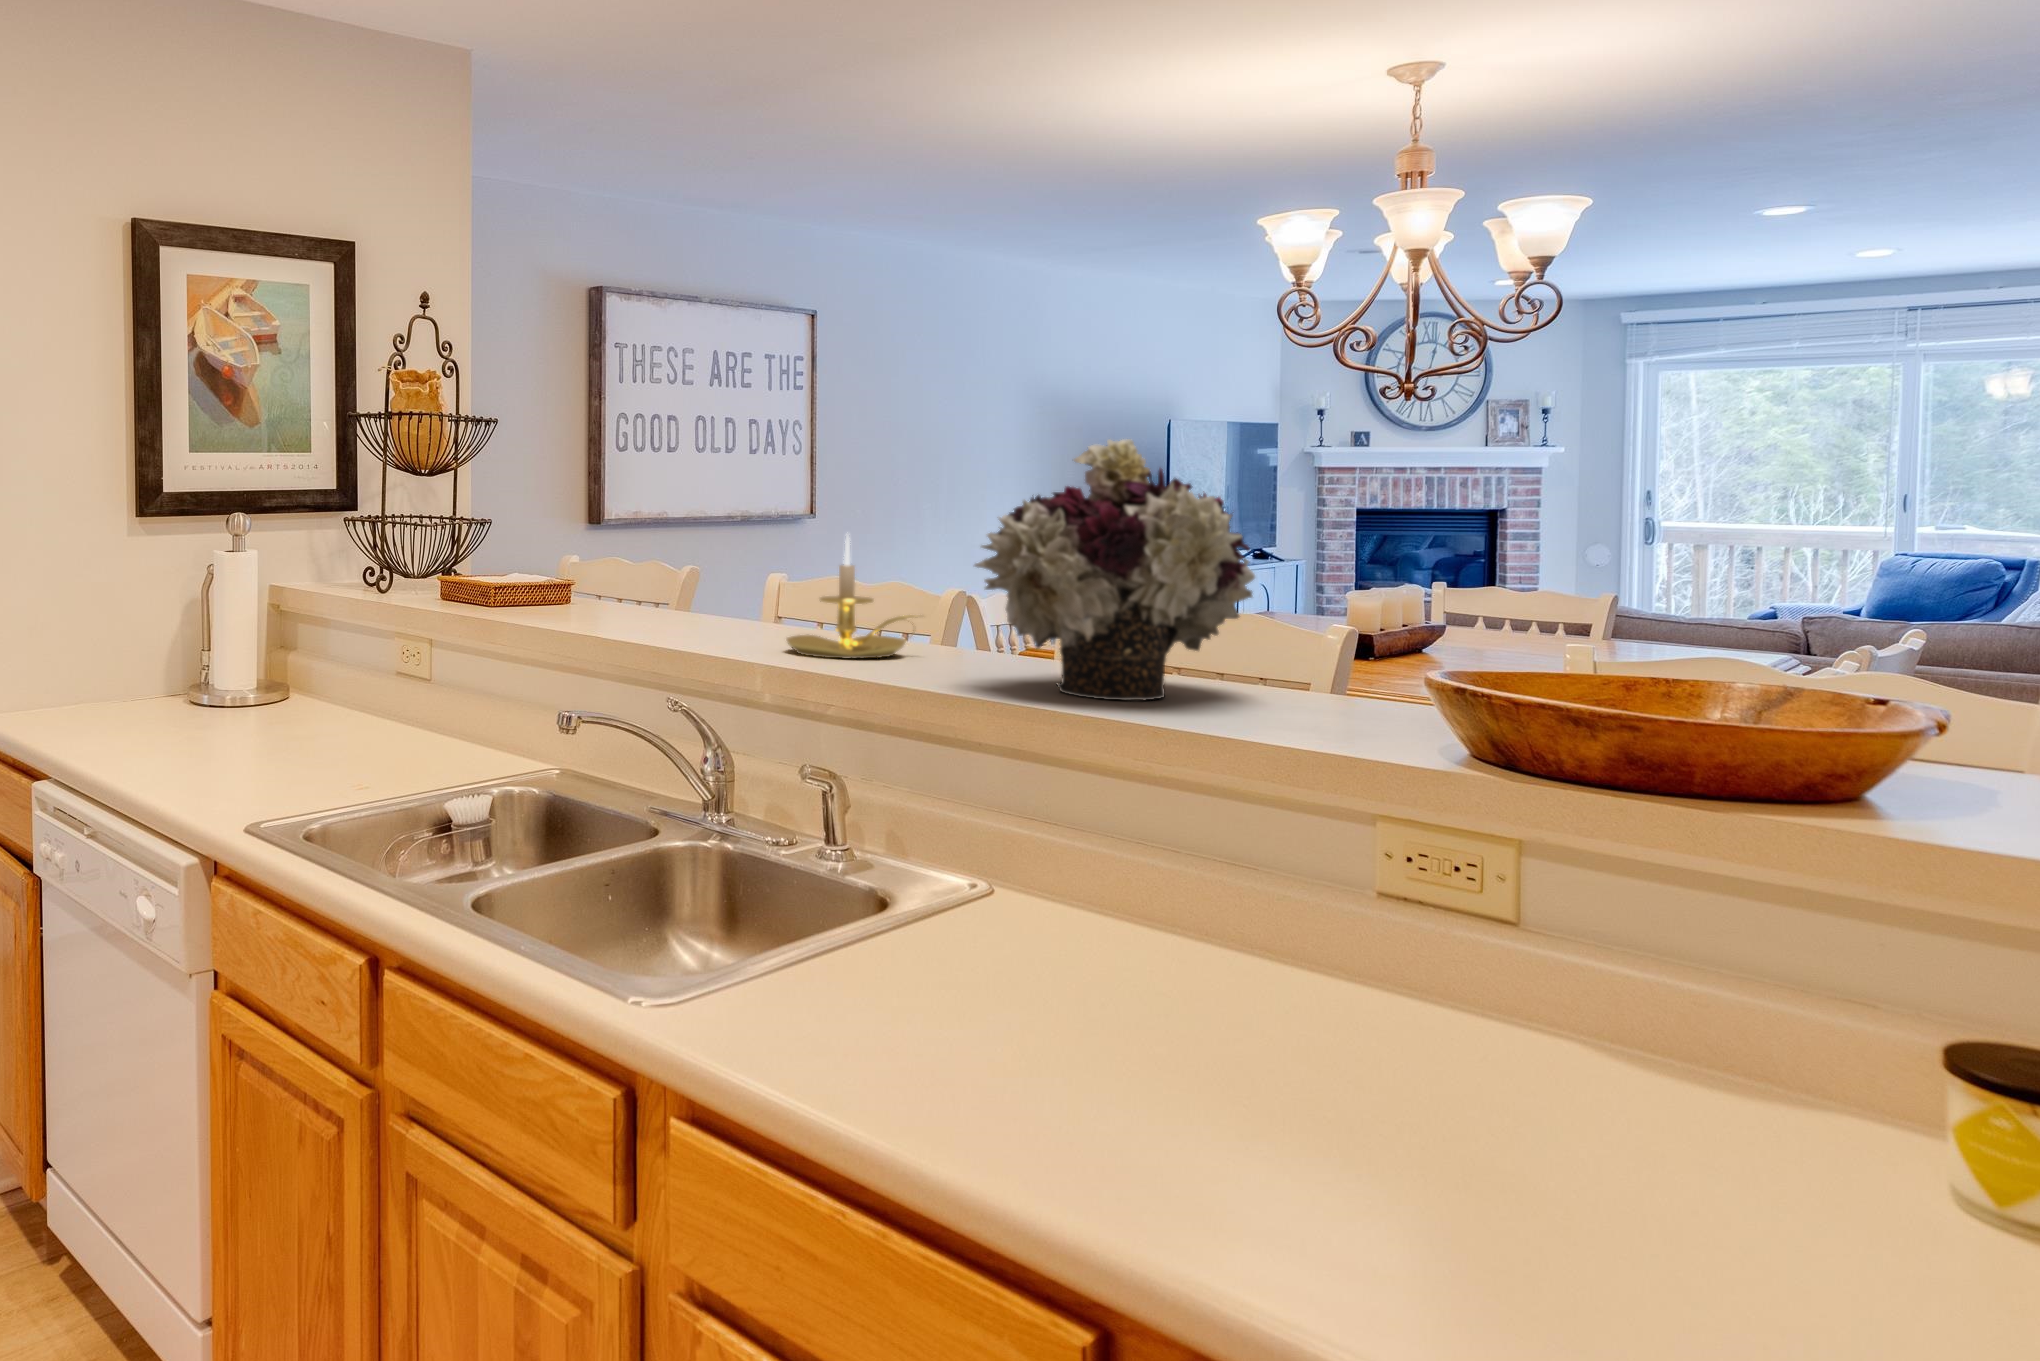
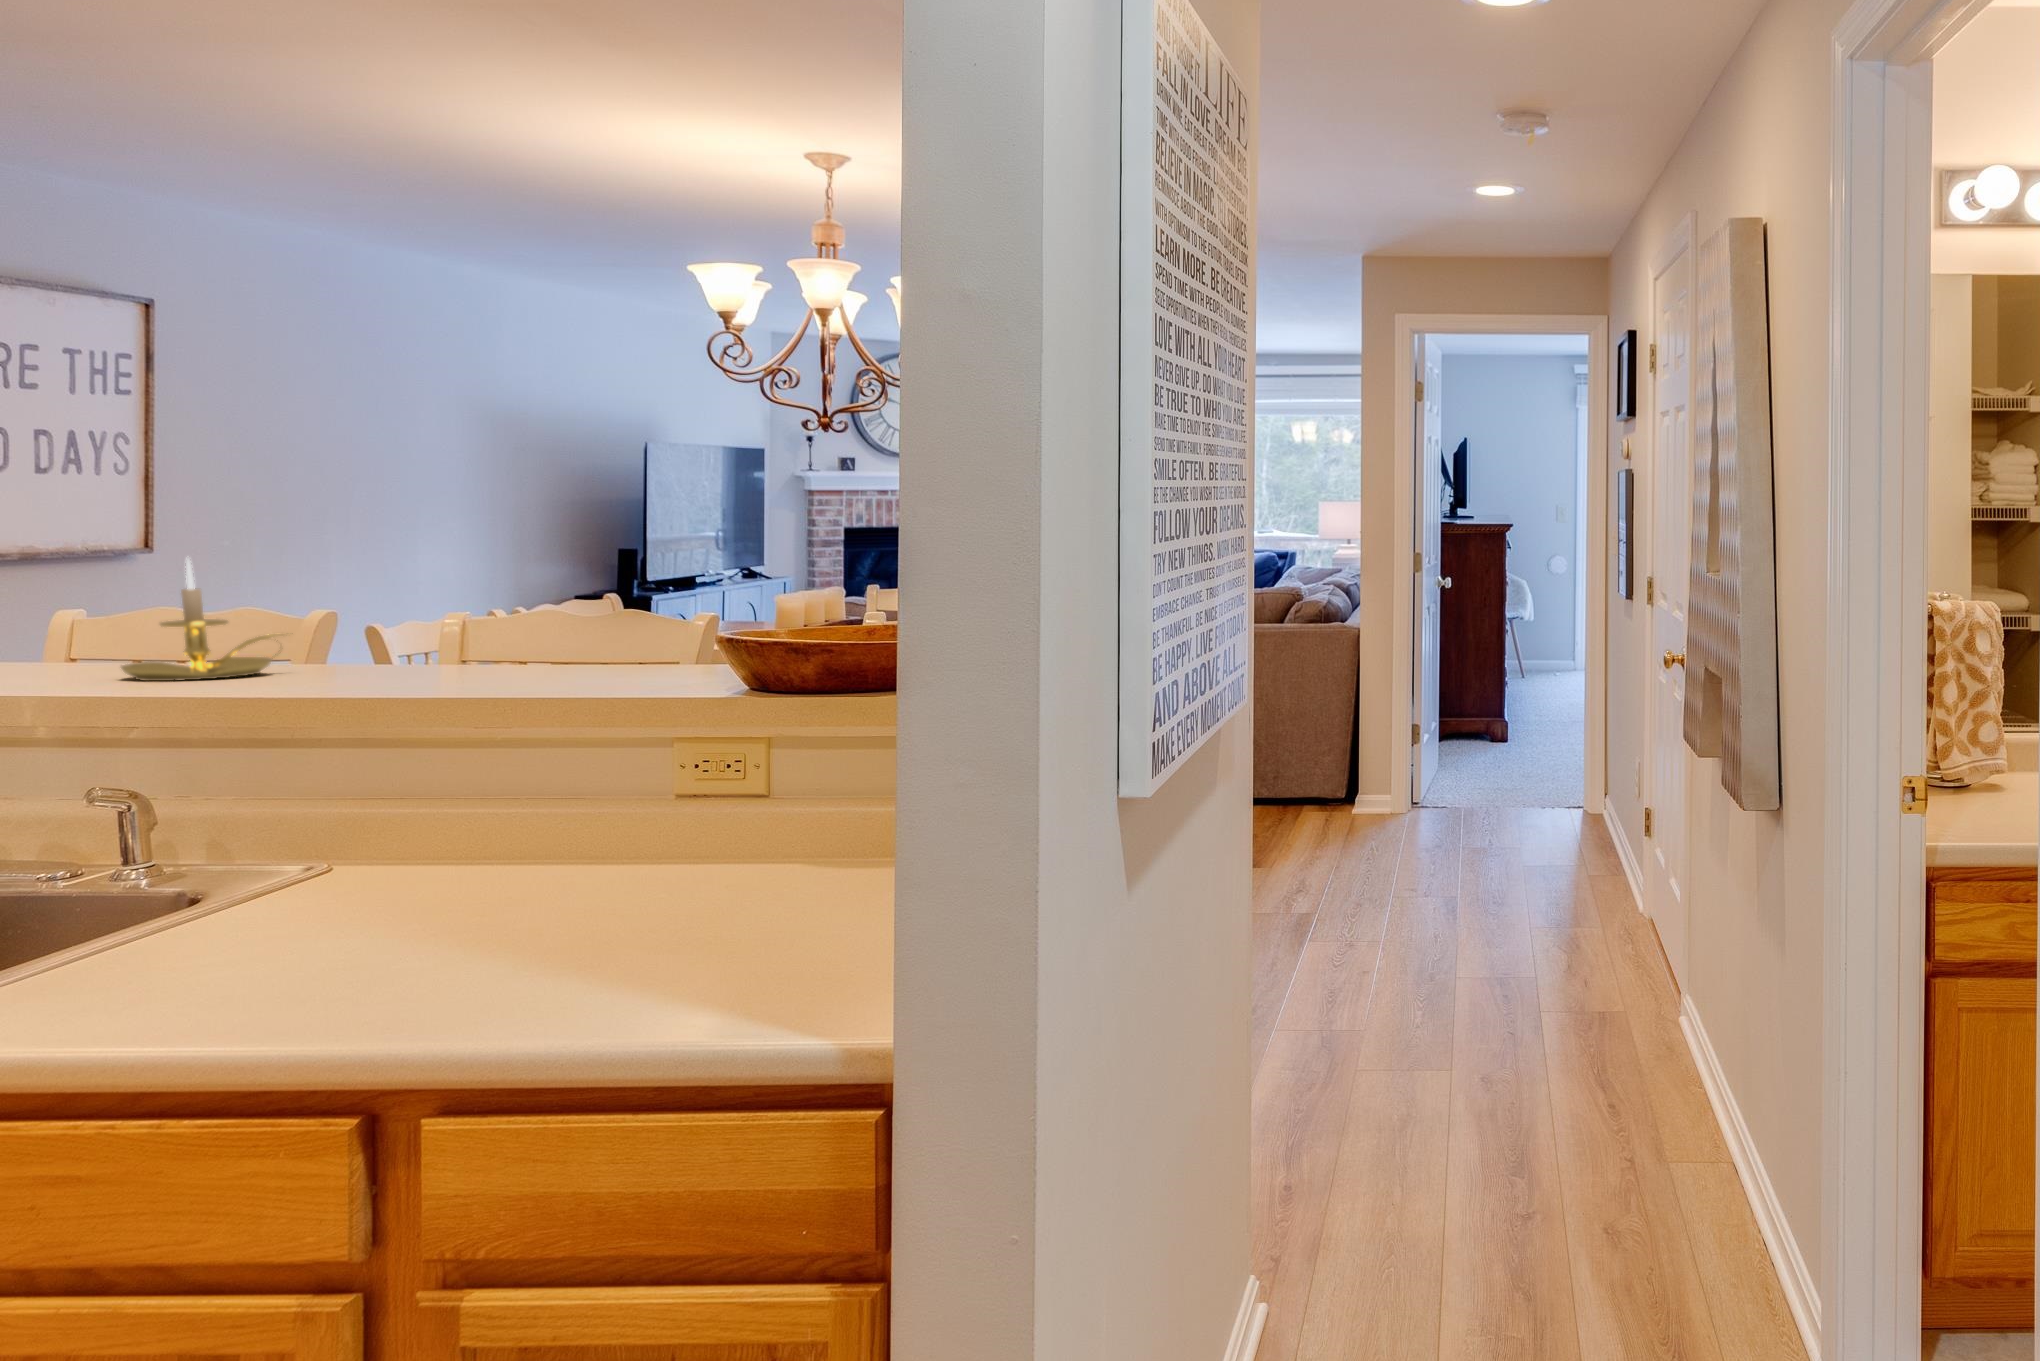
flower arrangement: present [975,439,1255,700] -> none [329,468,605,687]

